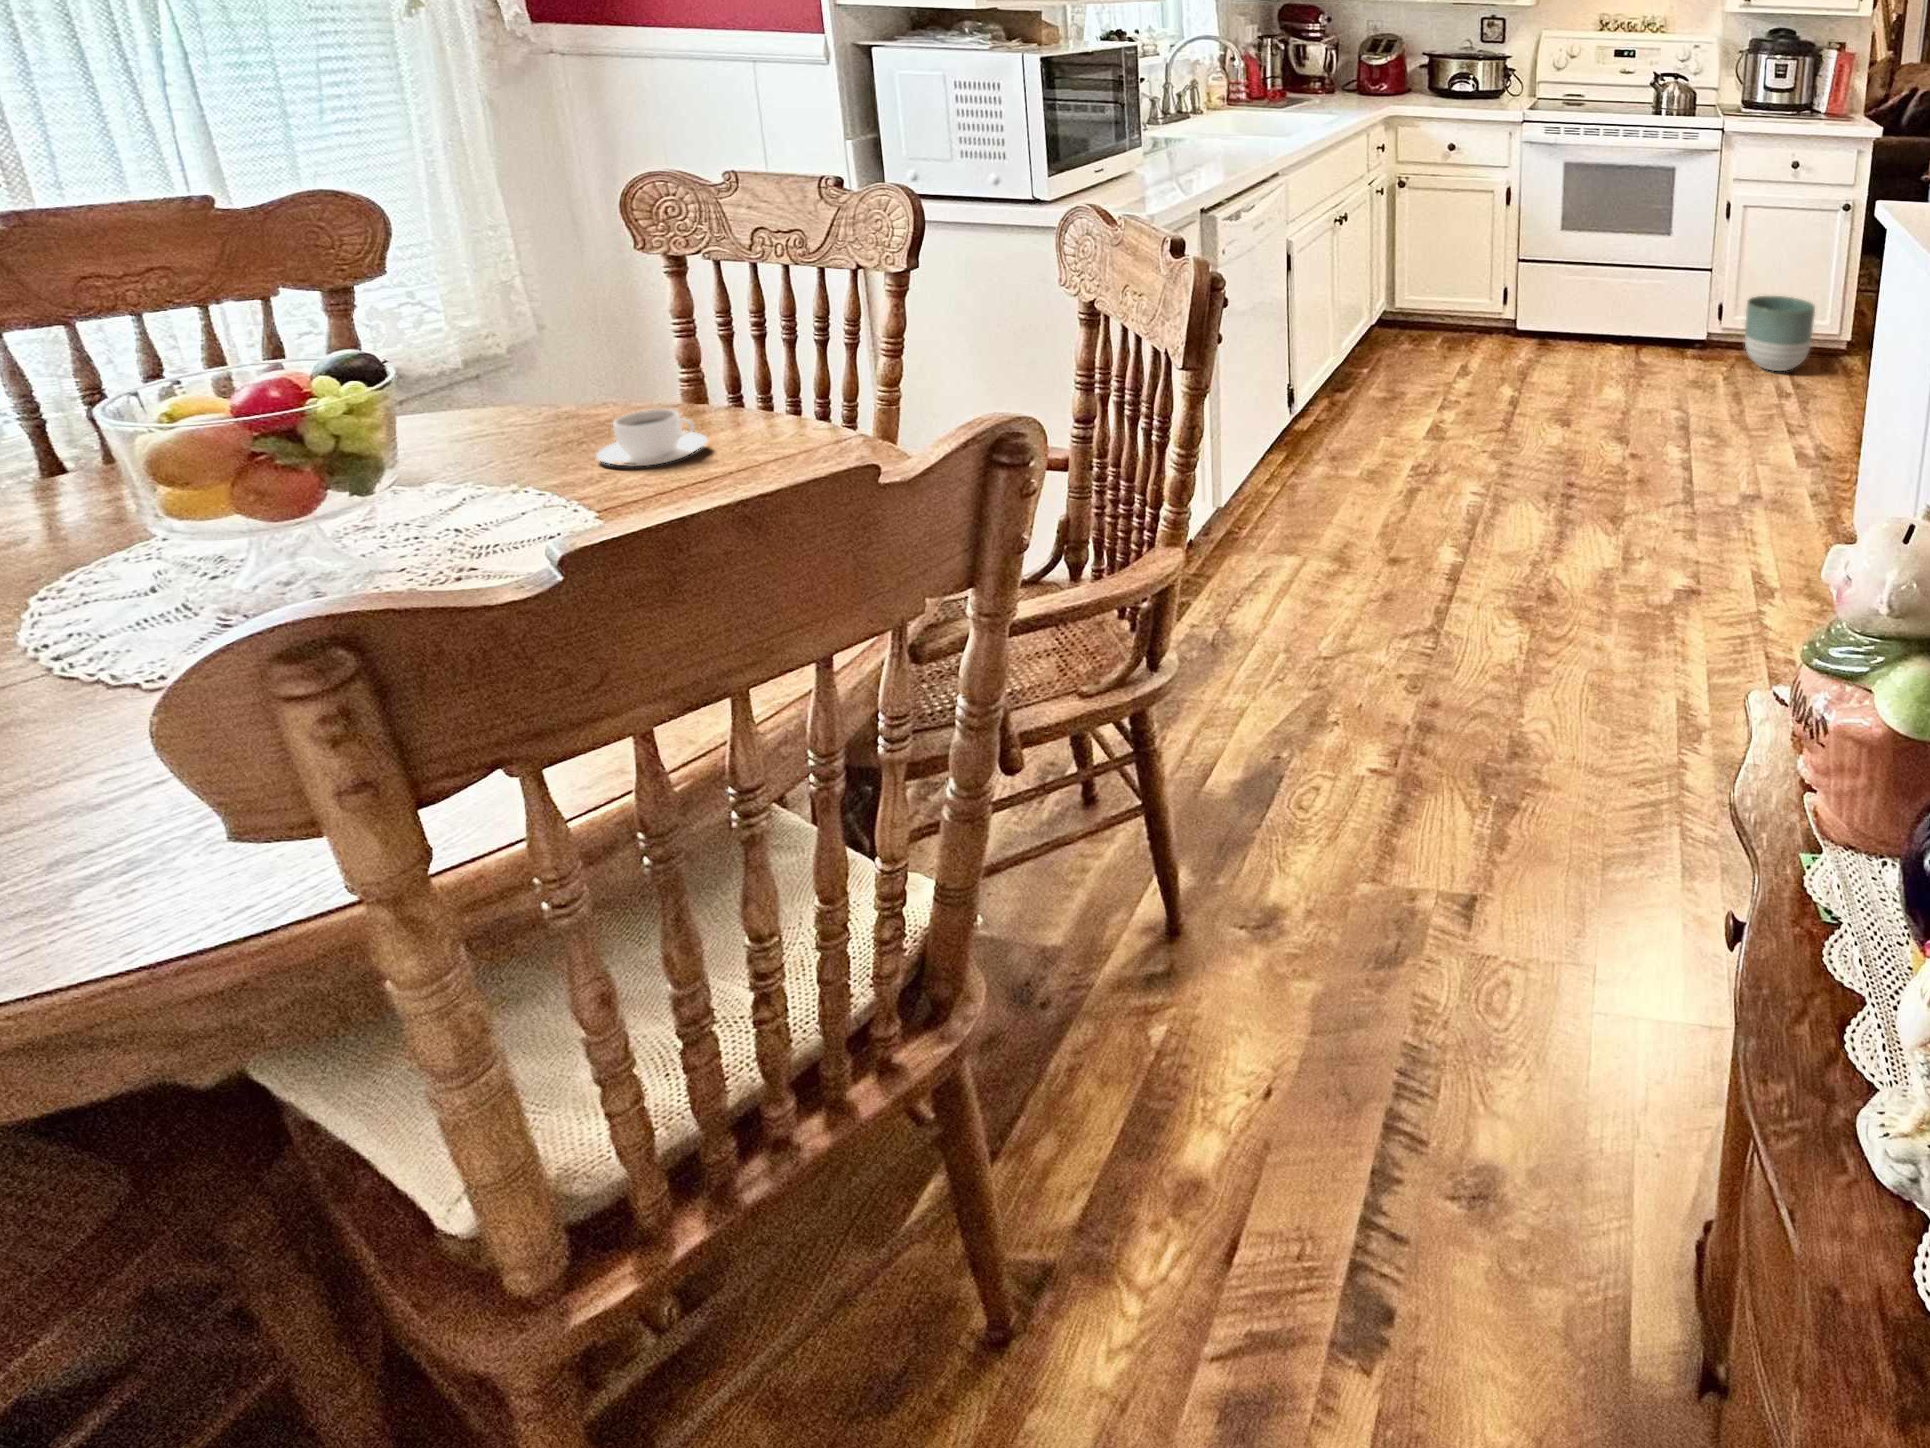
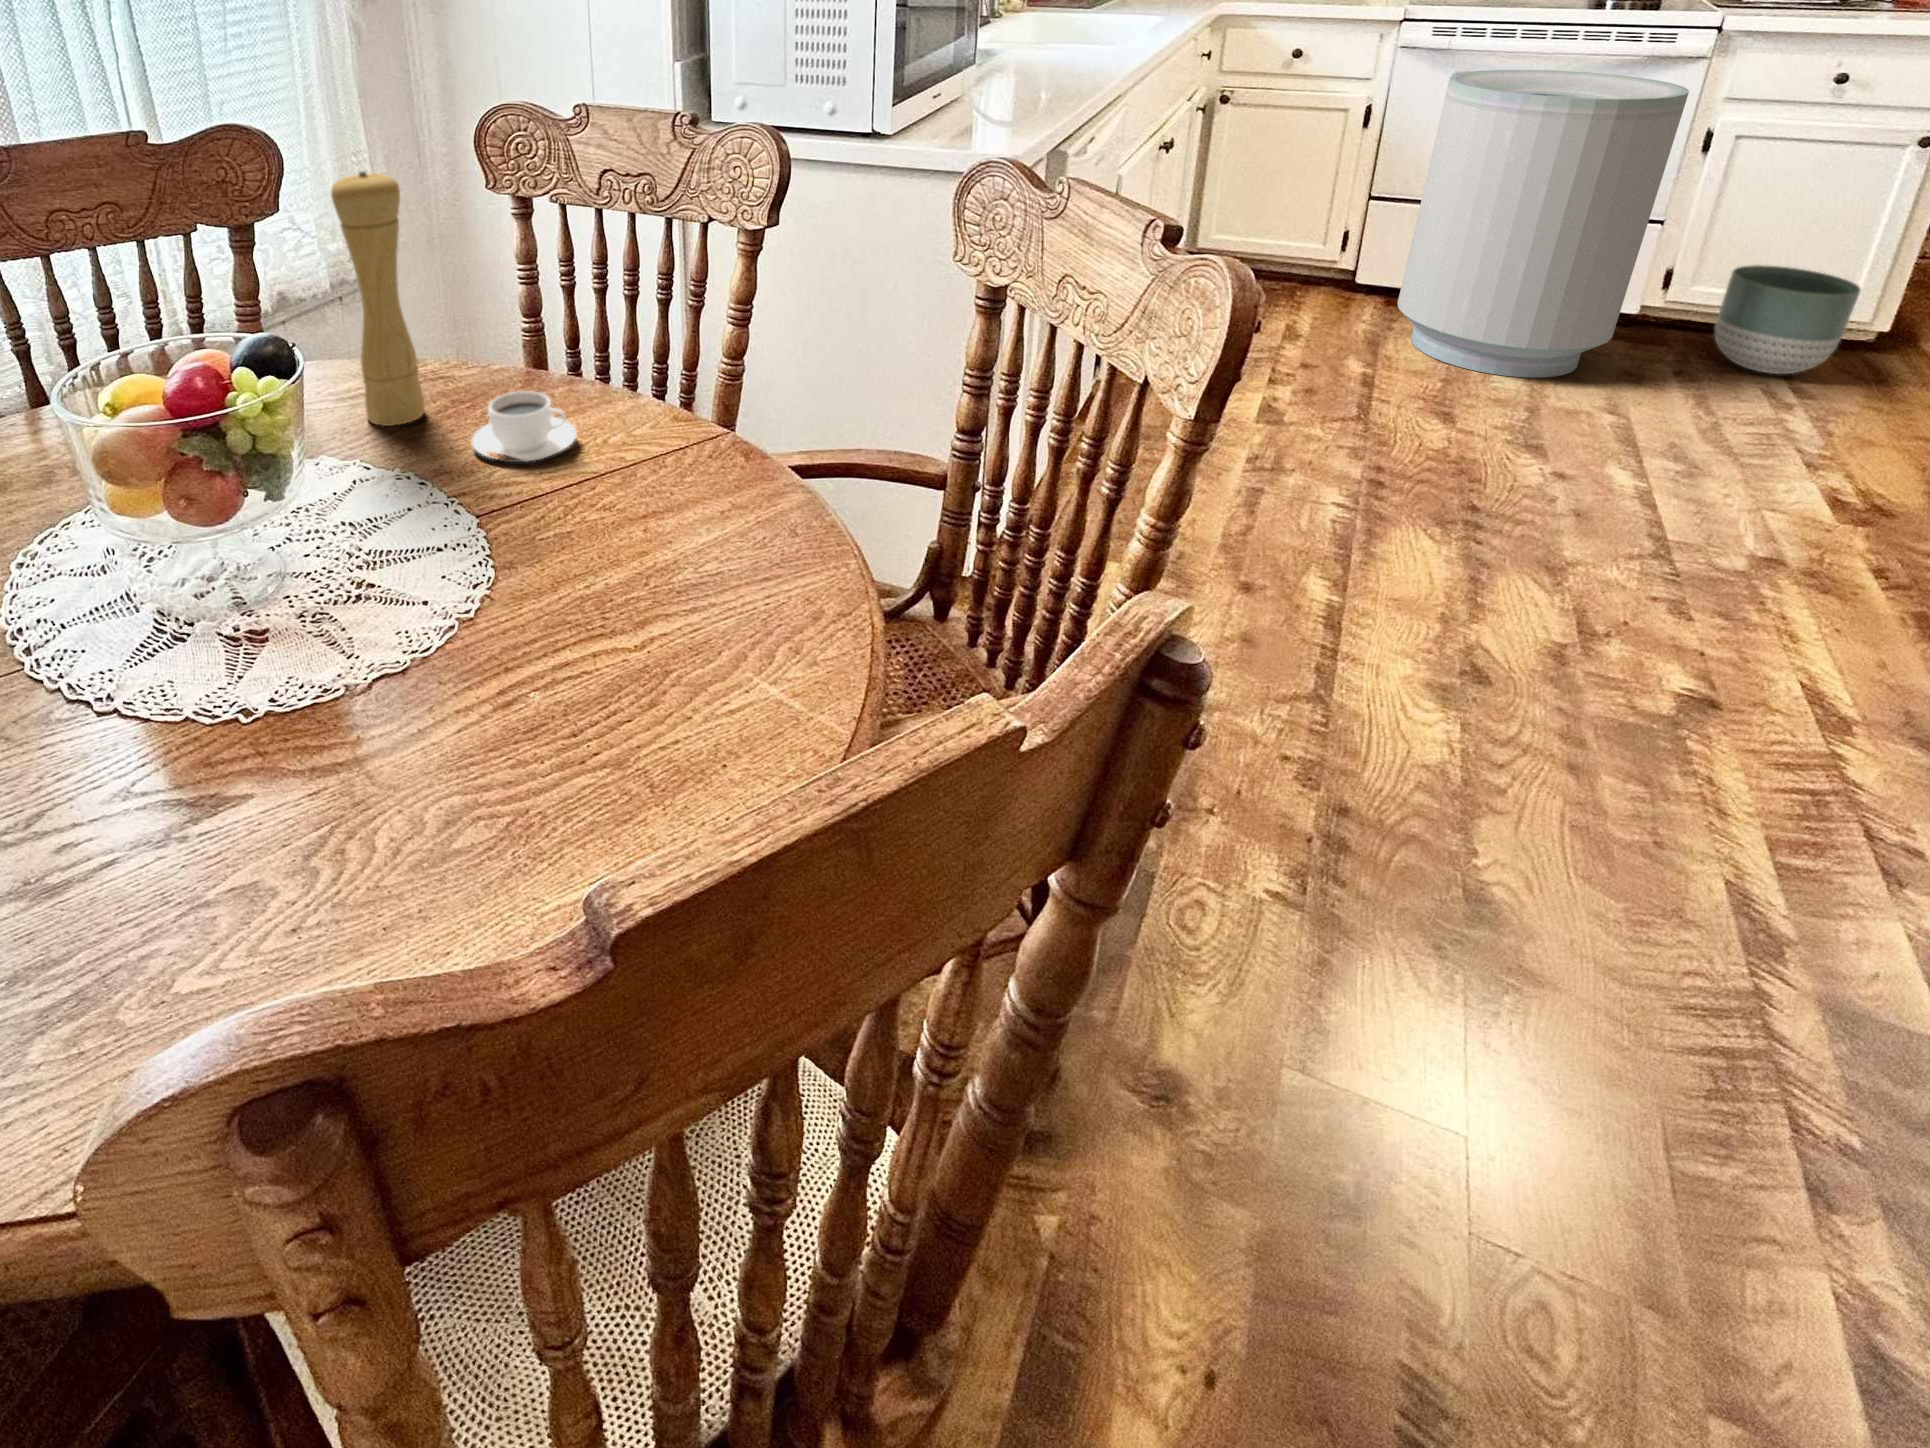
trash can: none [1544,160,1694,388] -> present [1397,70,1689,378]
pepper mill: none [436,225,549,455] -> present [331,171,425,426]

